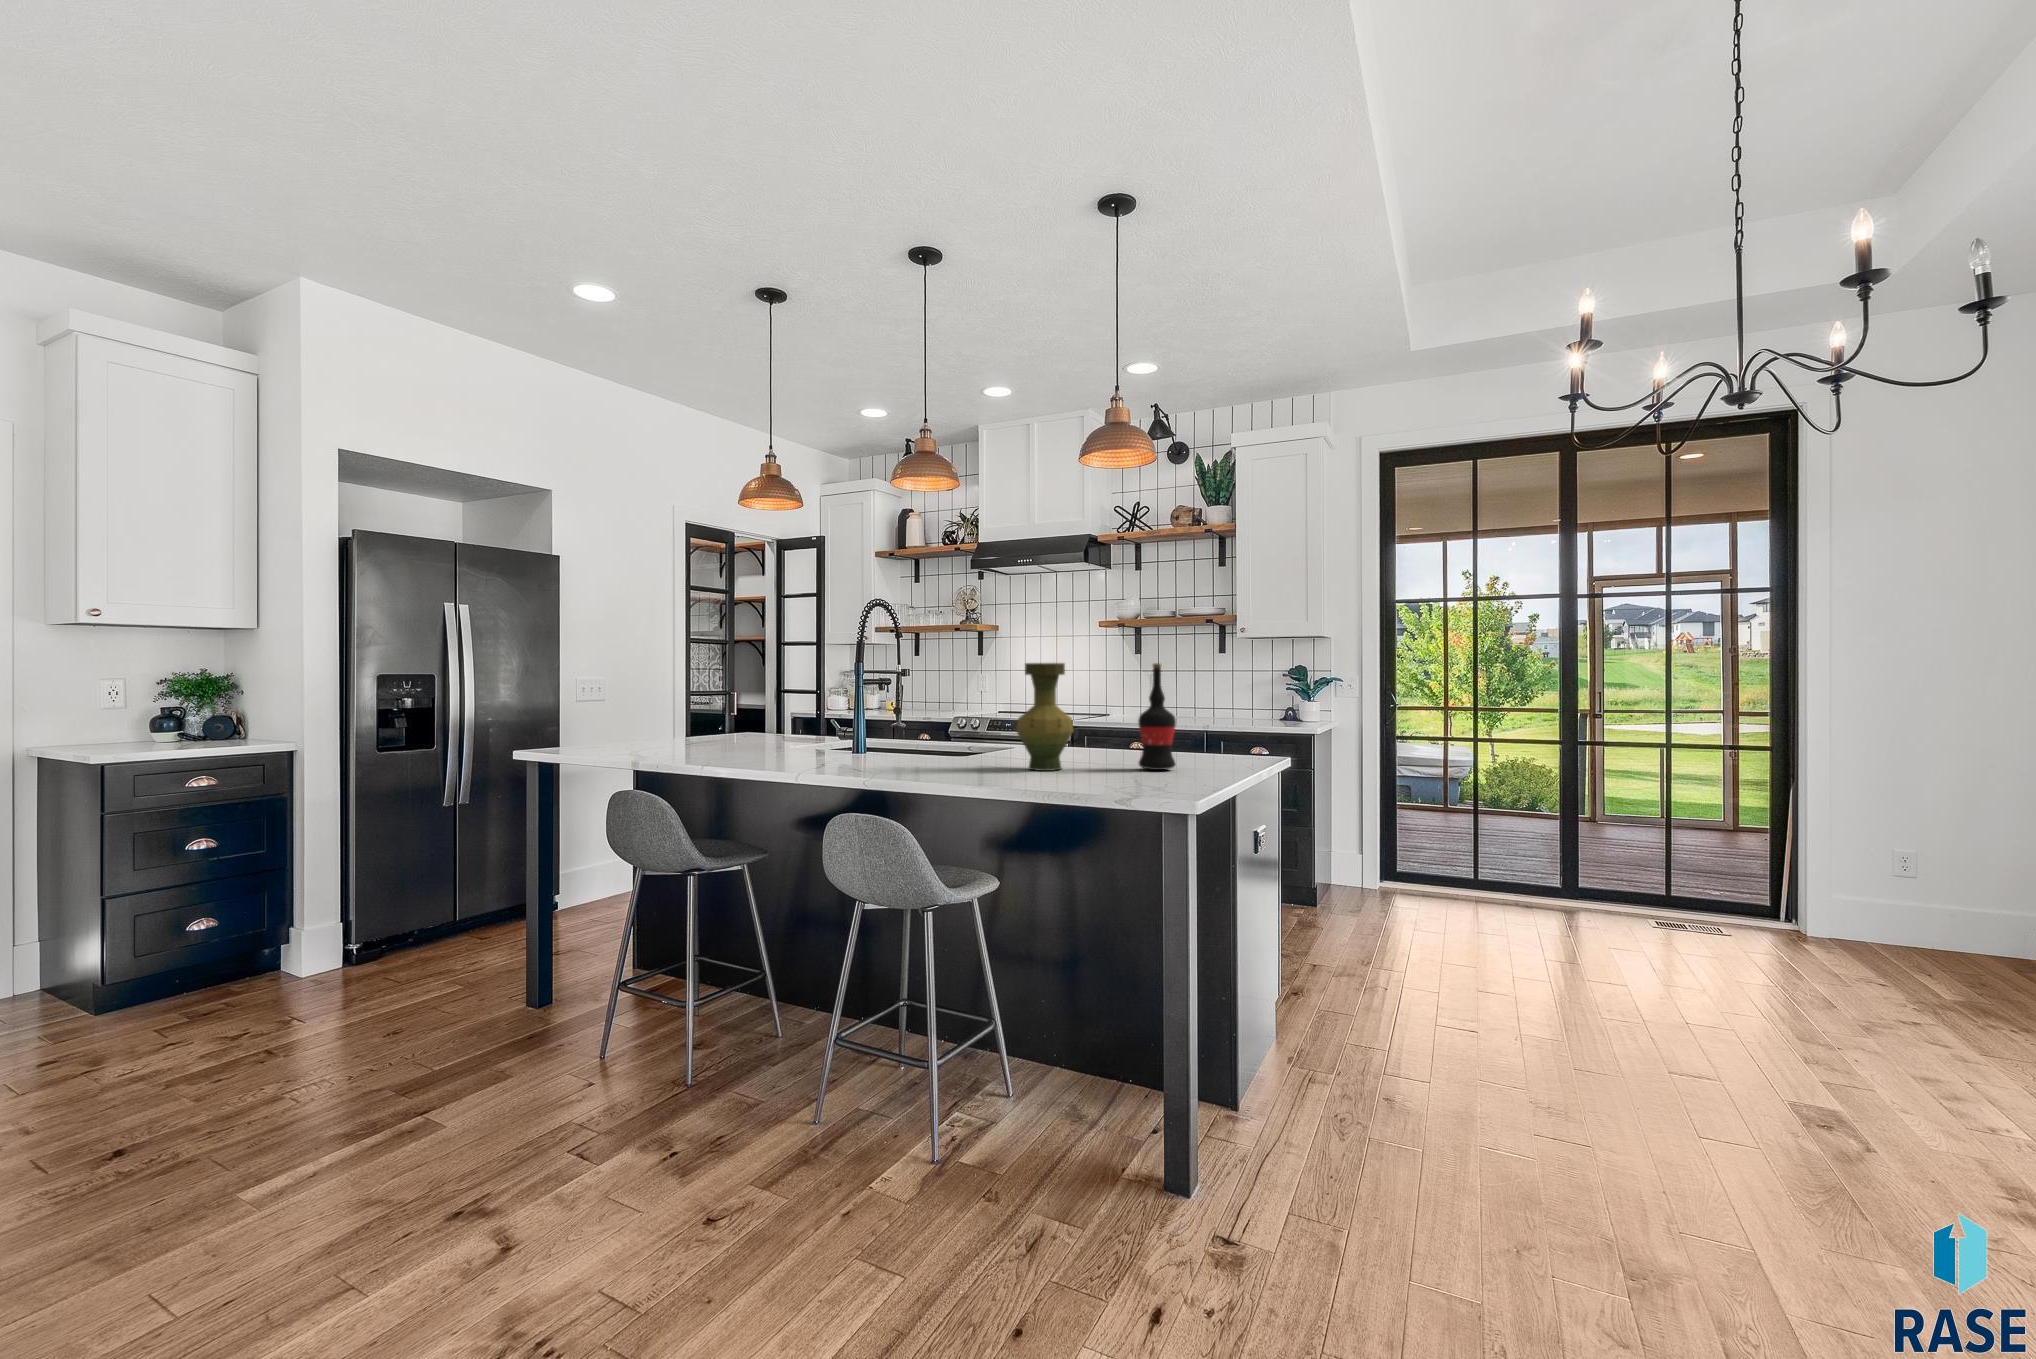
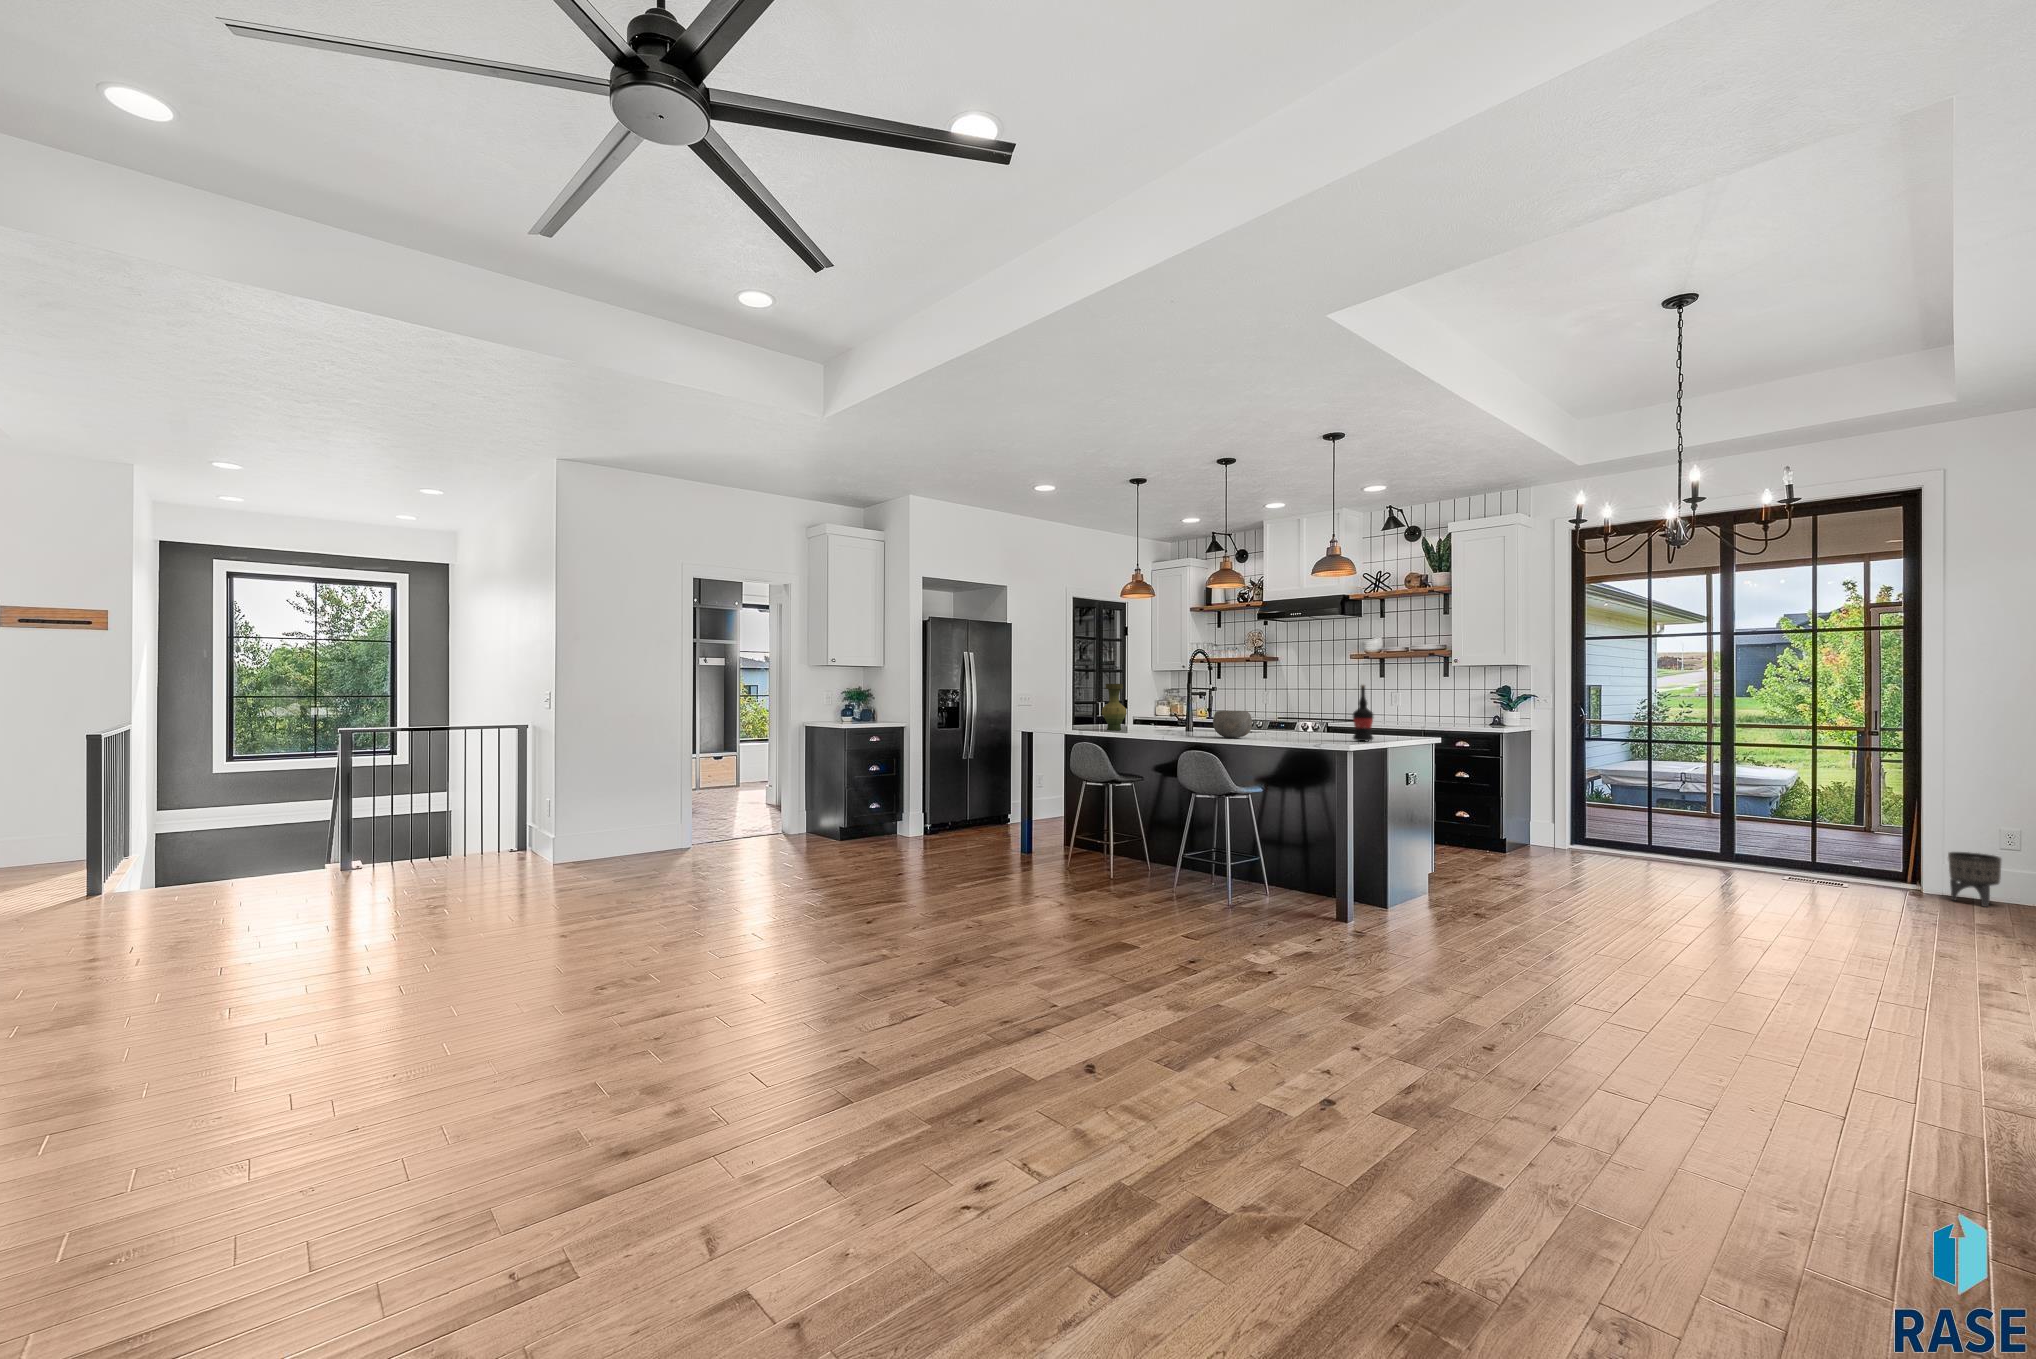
vase: present [1016,663,1074,771] -> present [1102,684,1127,730]
bowl: none [881,715,956,768] -> present [1213,711,1252,738]
planter: none [1840,881,1903,955] -> present [1948,852,2001,907]

